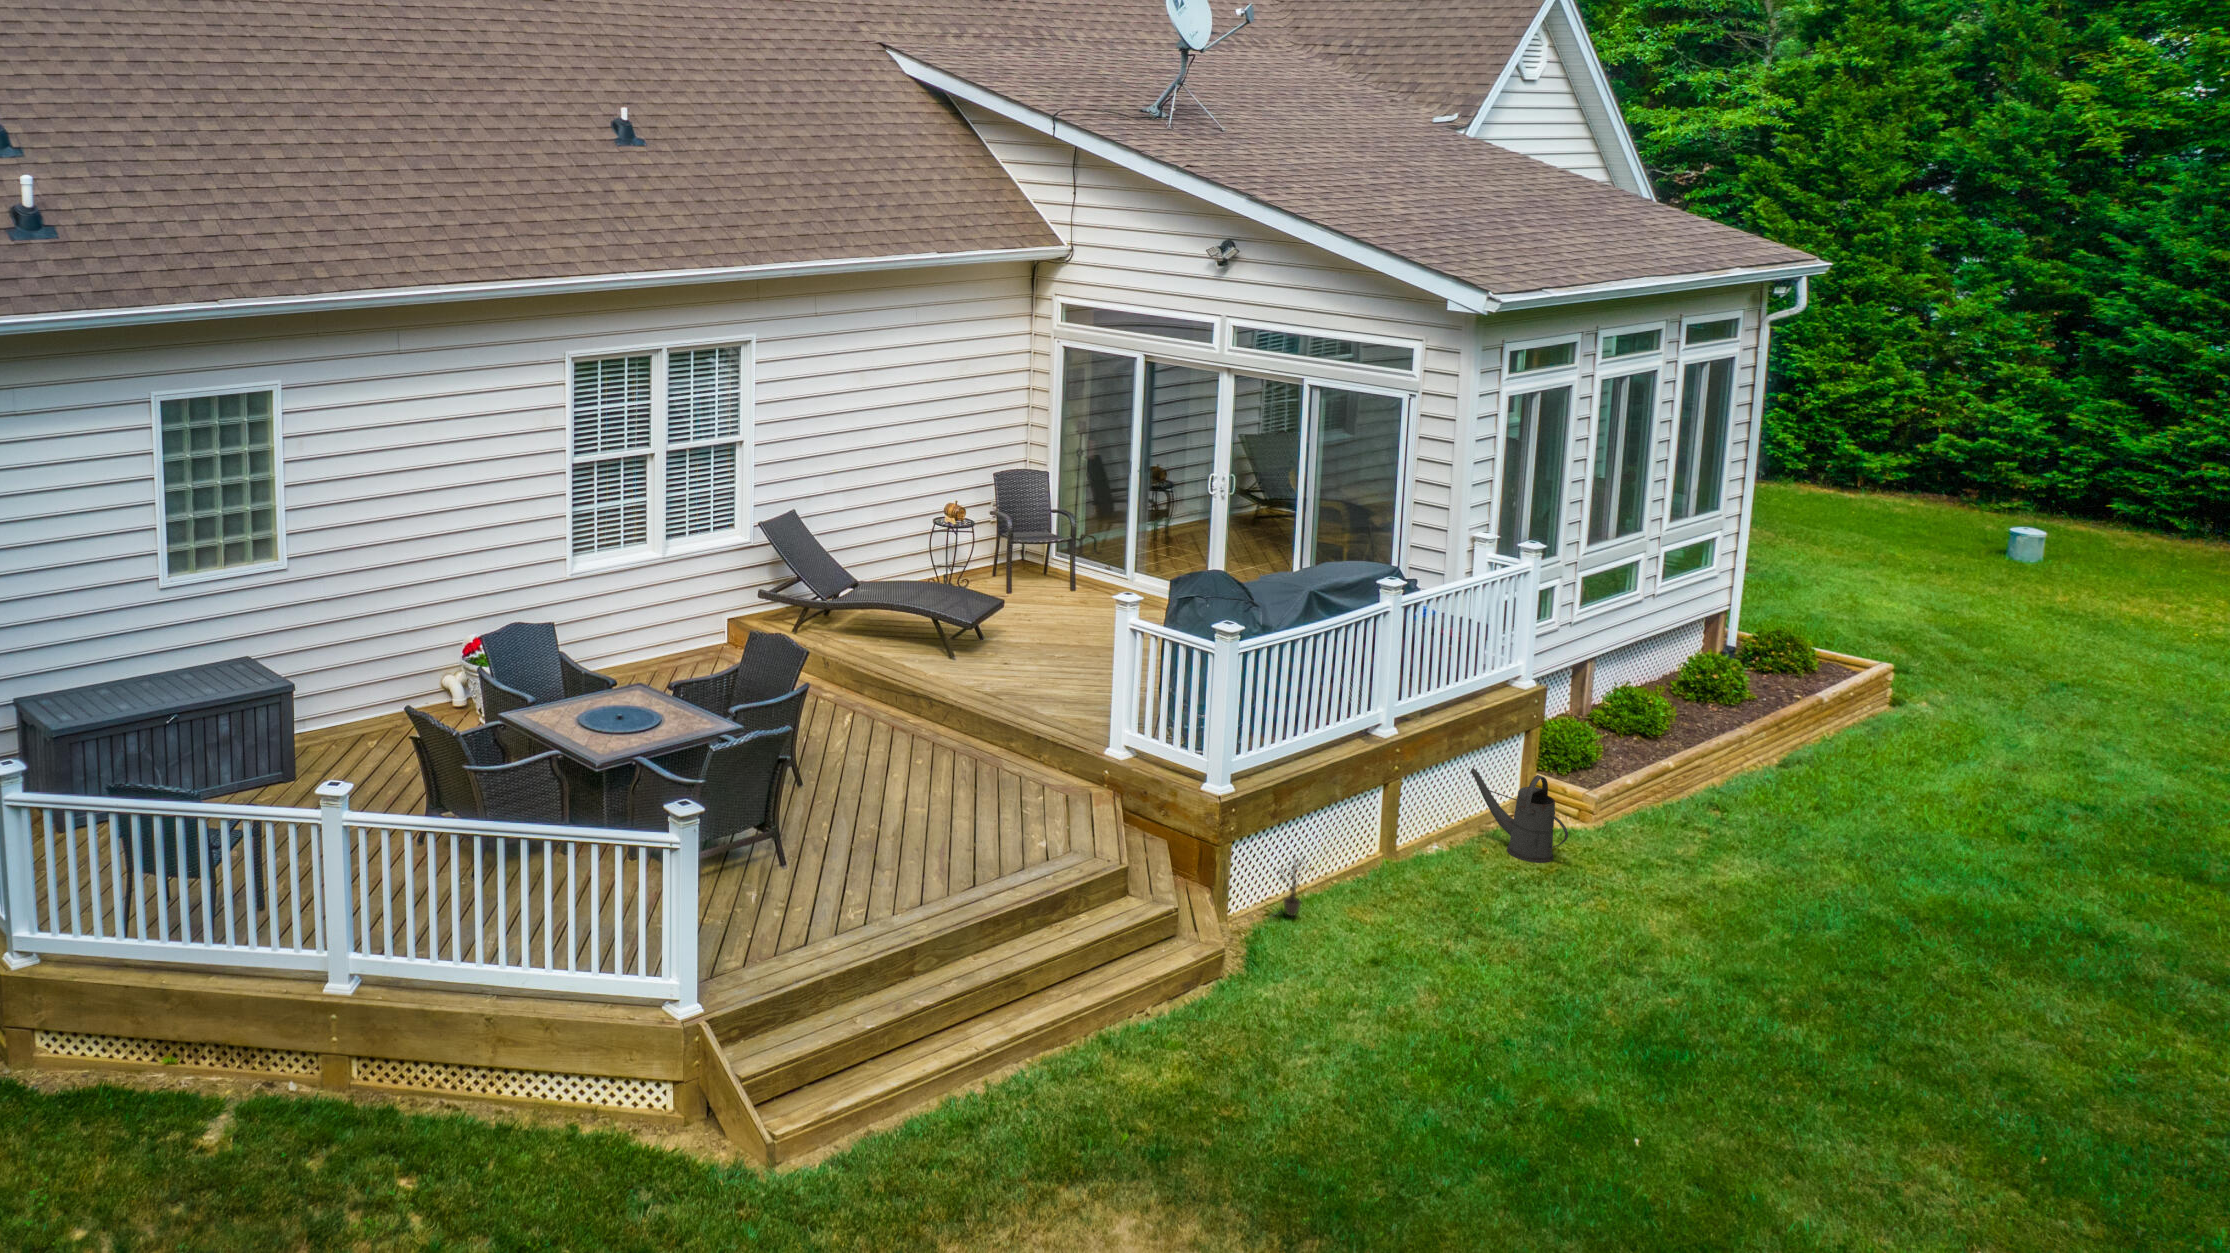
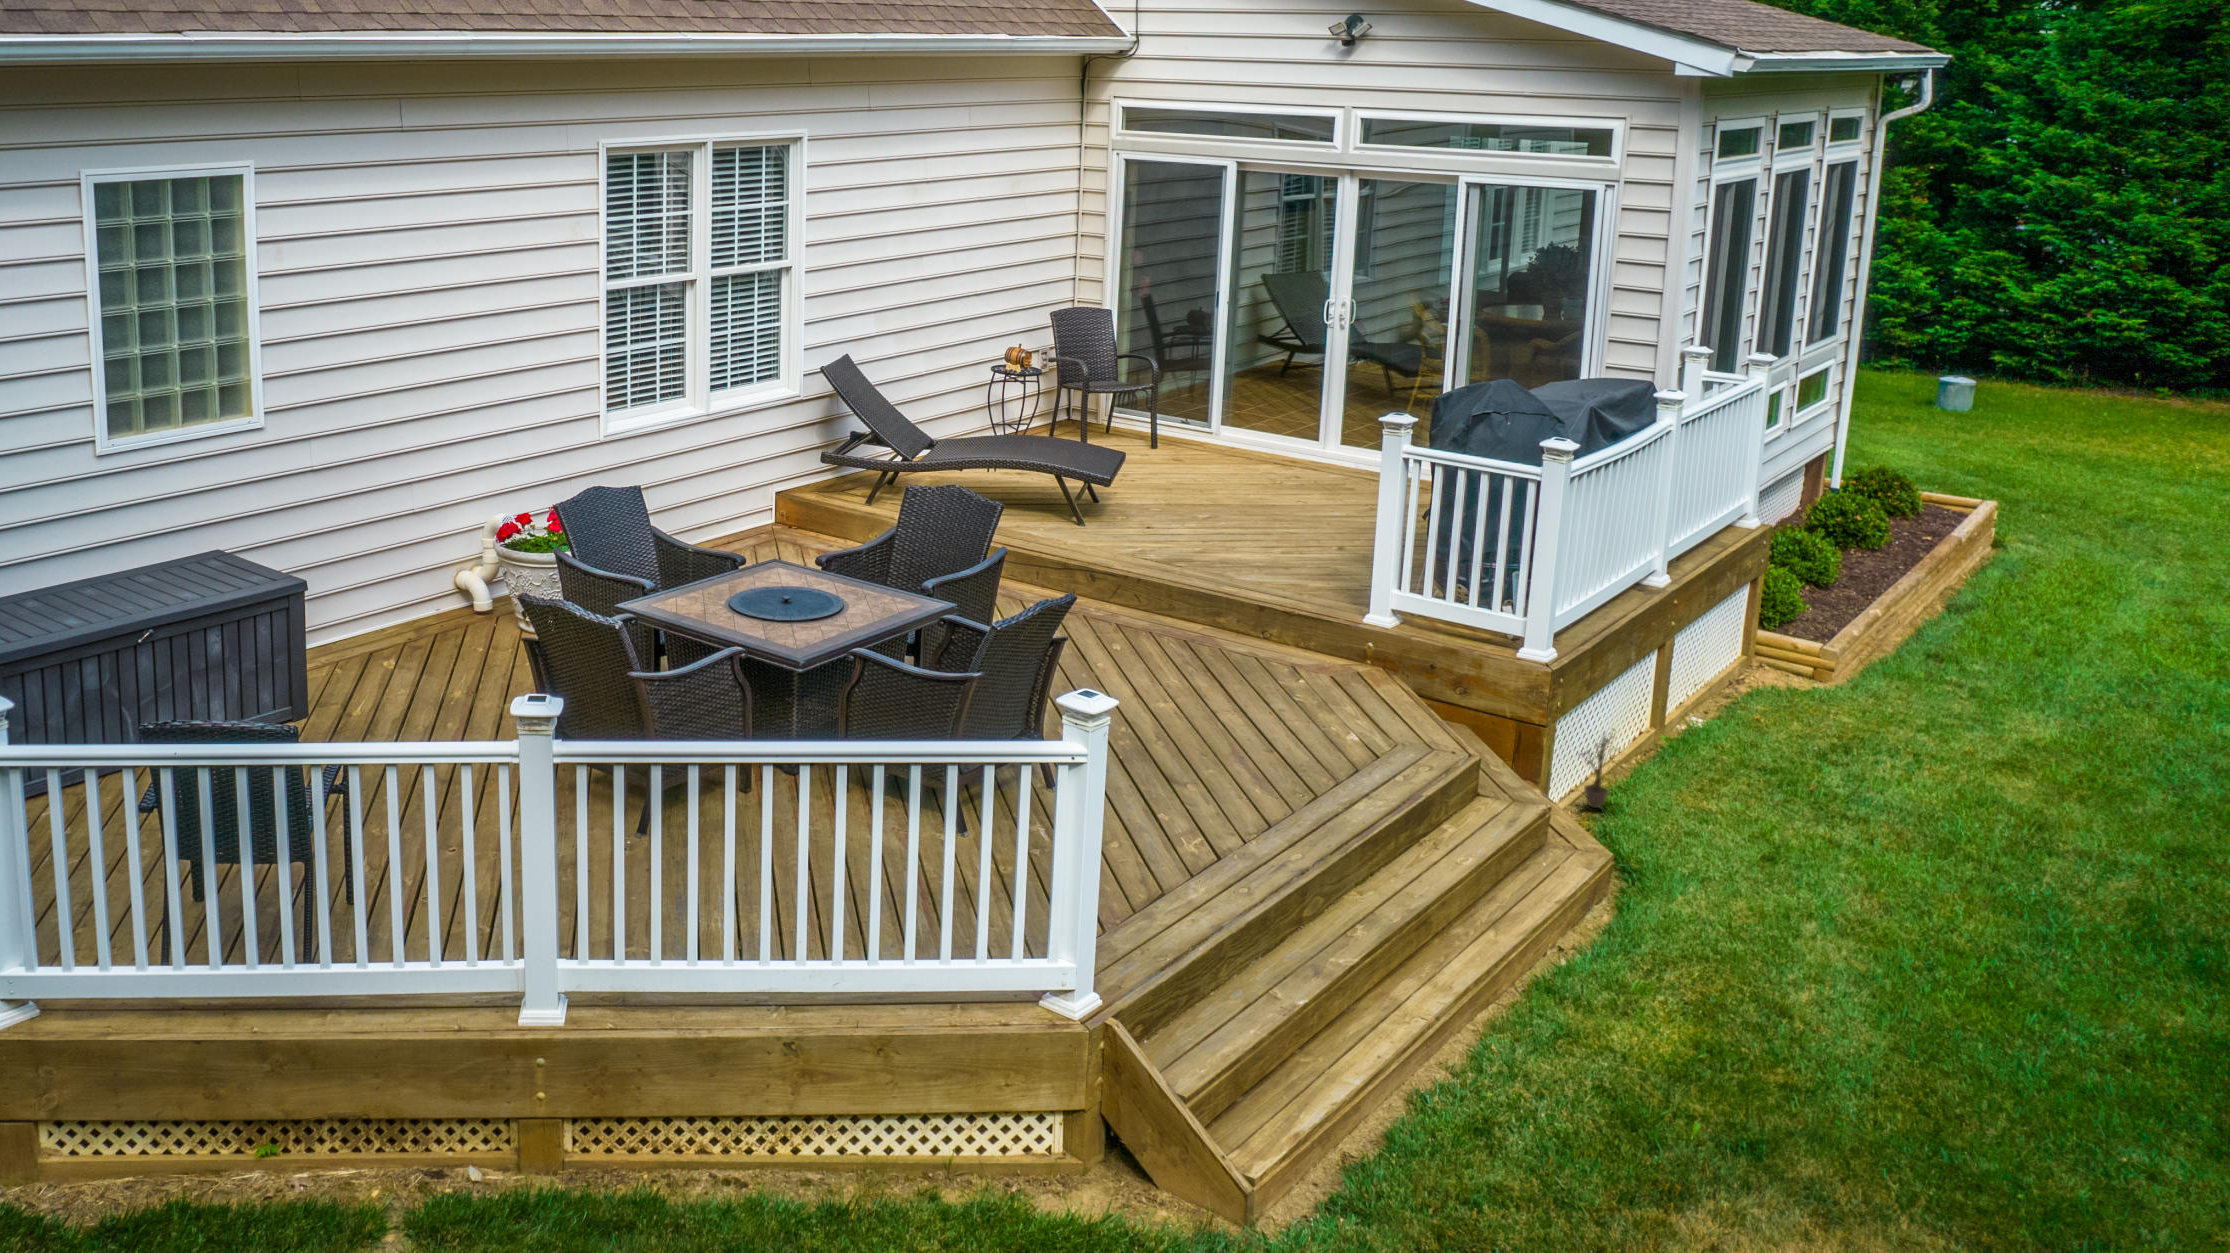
watering can: present [1471,768,1568,863] -> none [1703,621,1834,727]

